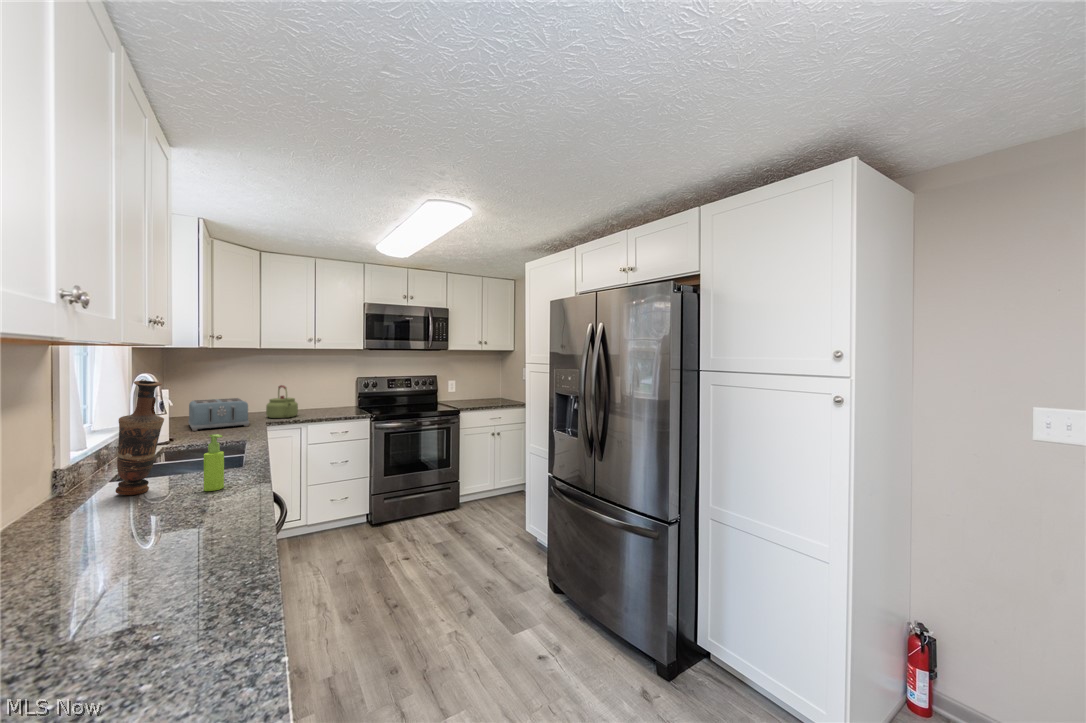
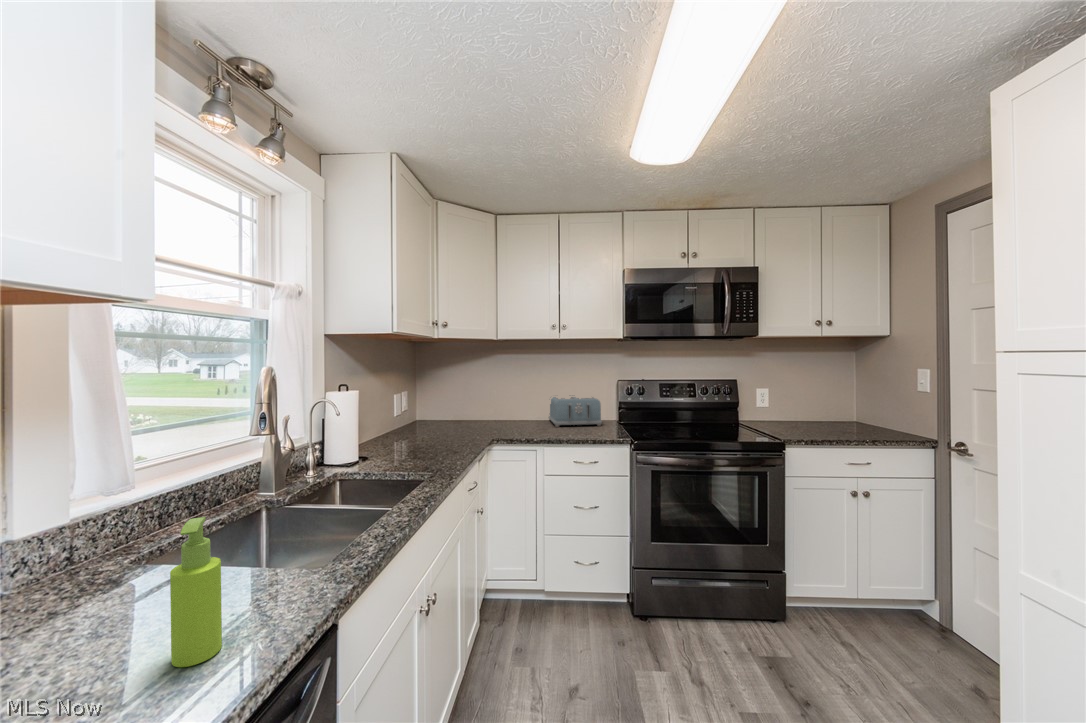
vase: present [115,381,164,495] -> none [57,383,157,625]
kettle: present [266,385,298,418] -> none [503,389,539,434]
toaster: present [188,398,249,431] -> present [549,395,602,427]

